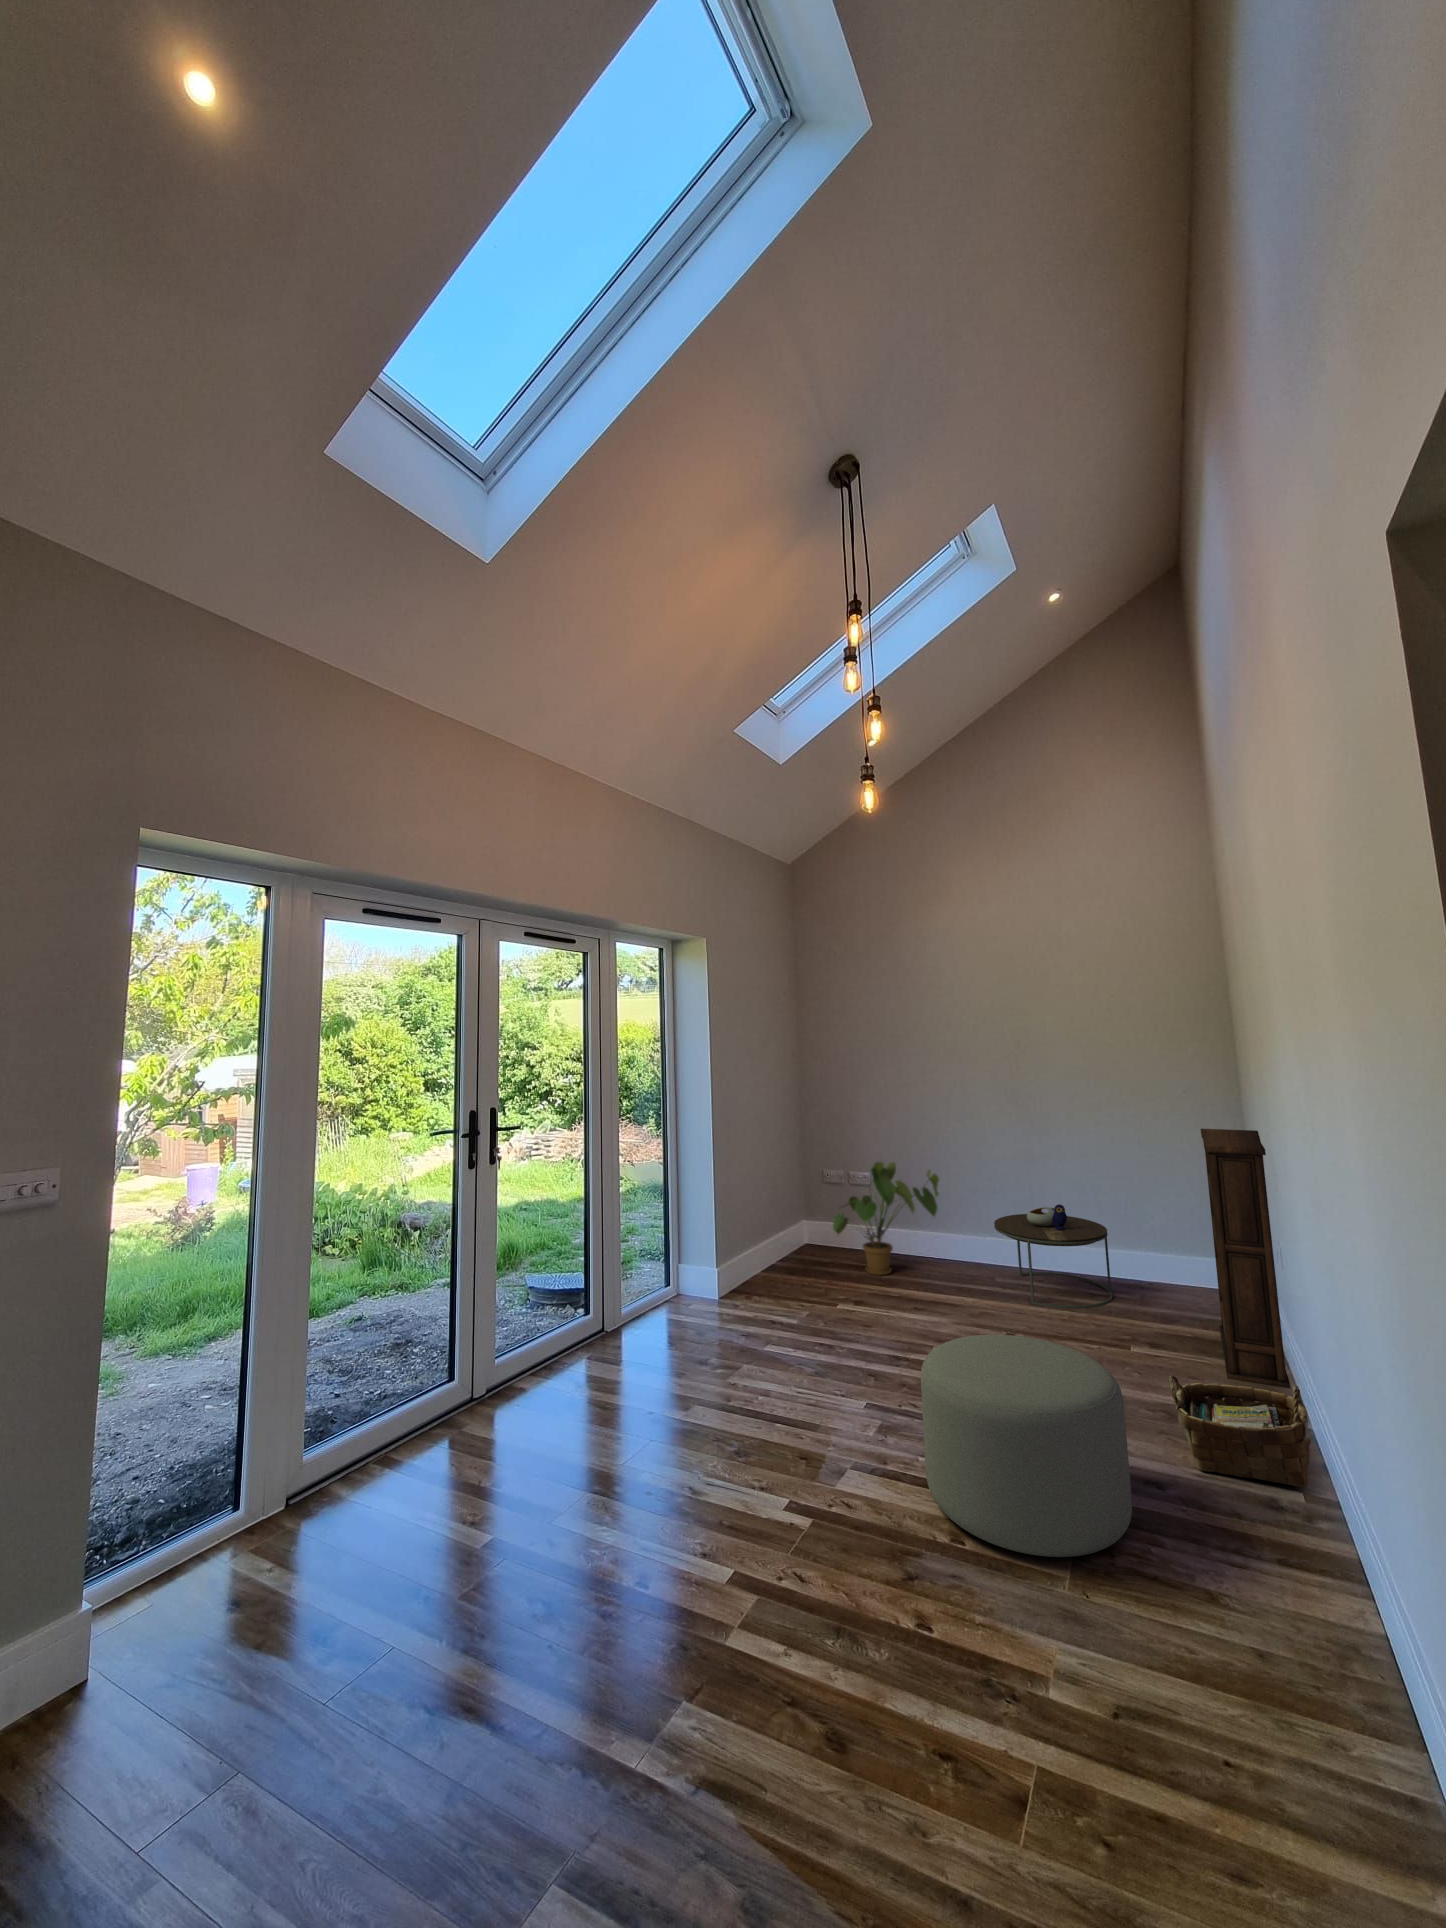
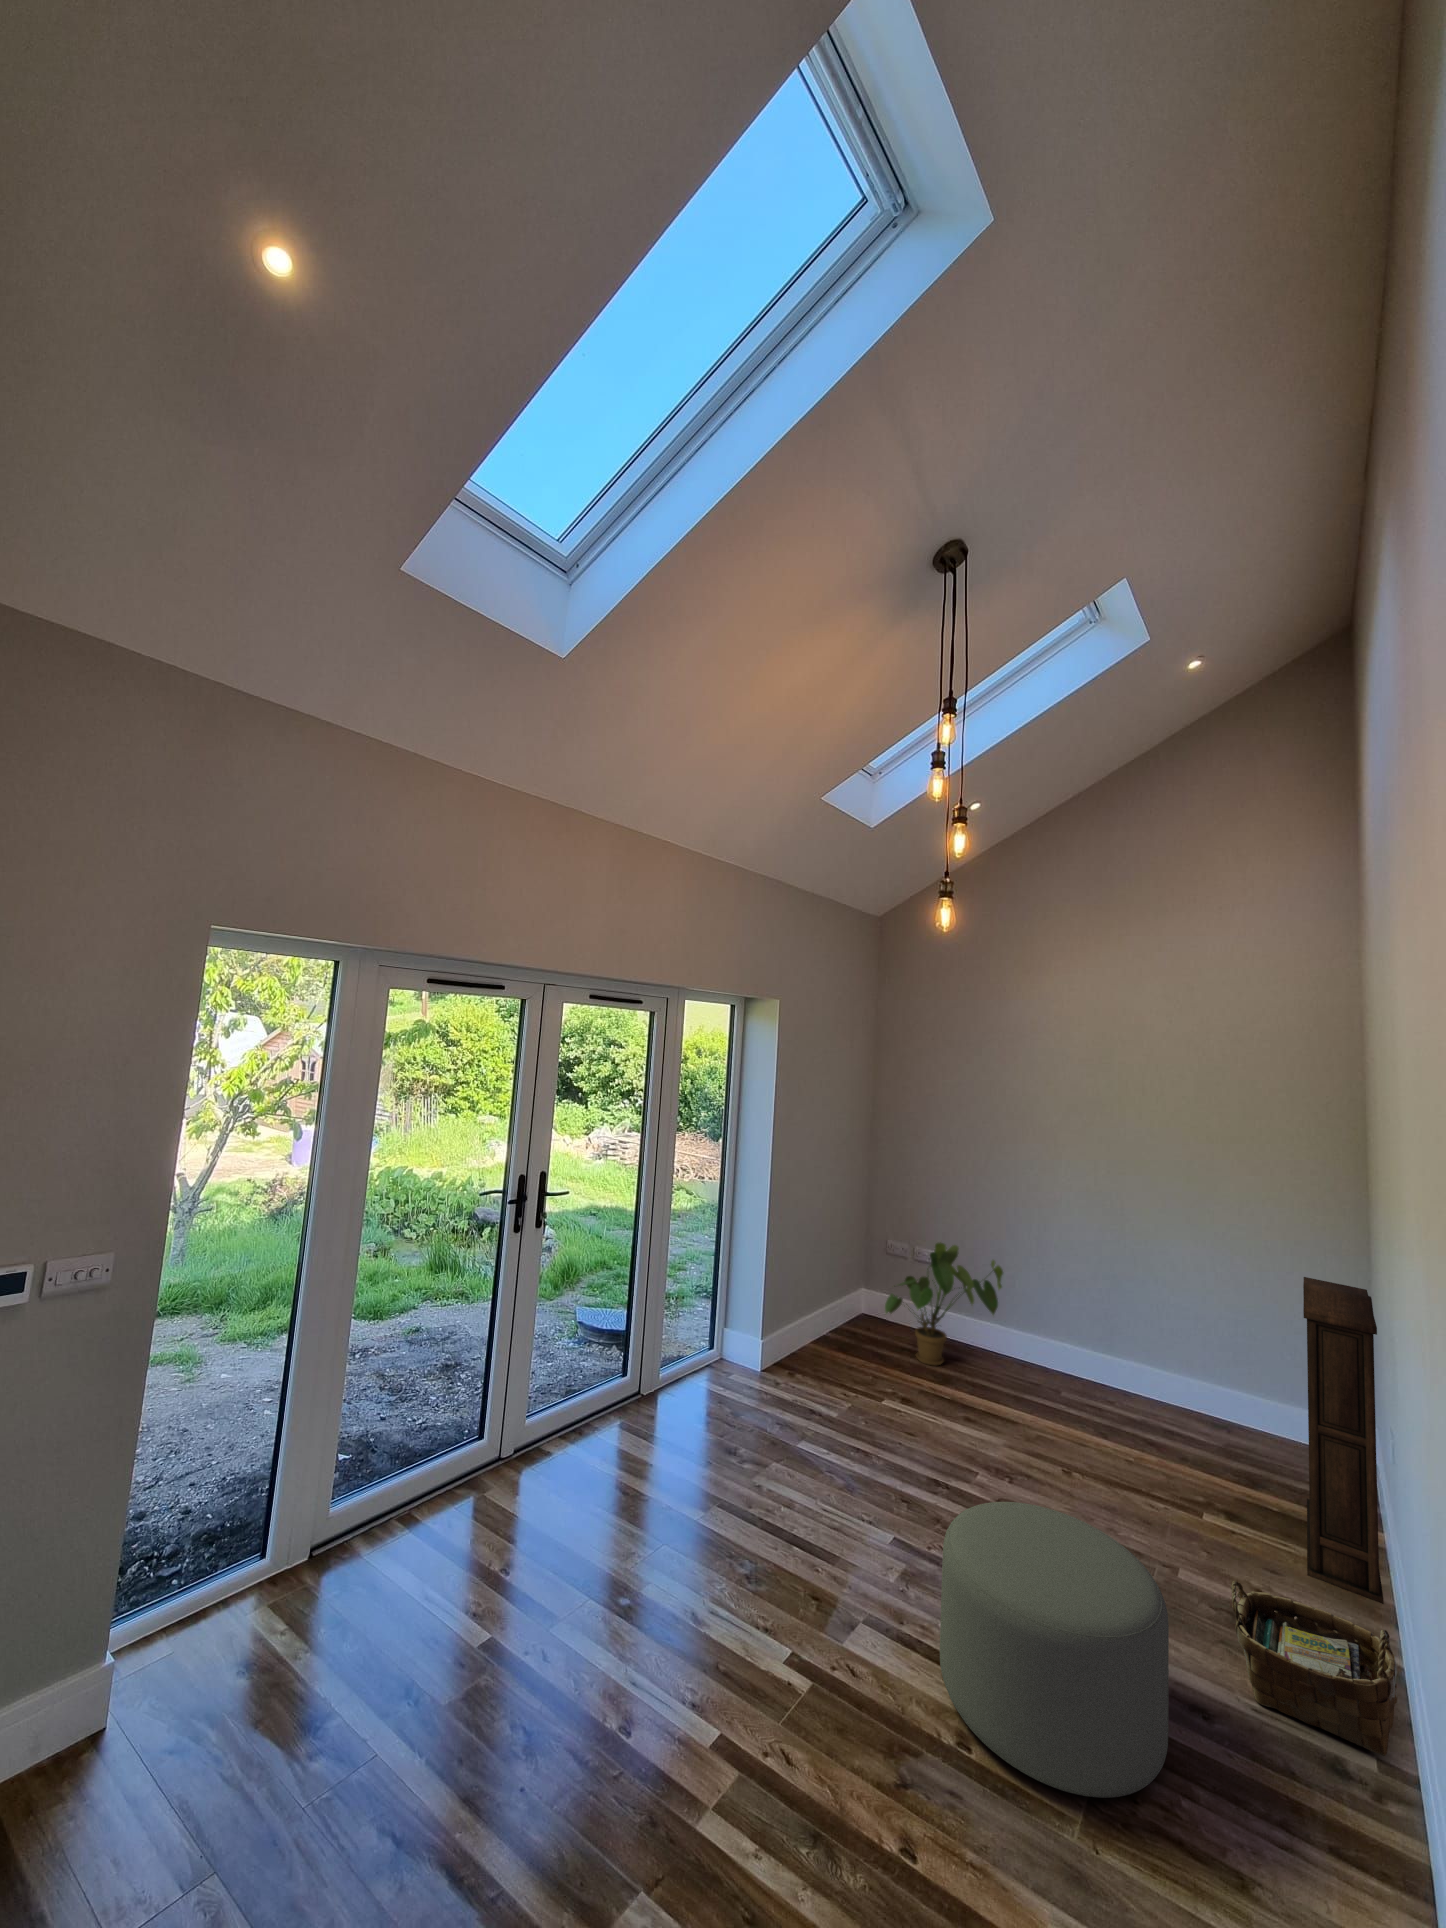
side table: present [994,1204,1113,1308] -> none [1058,1324,1186,1446]

